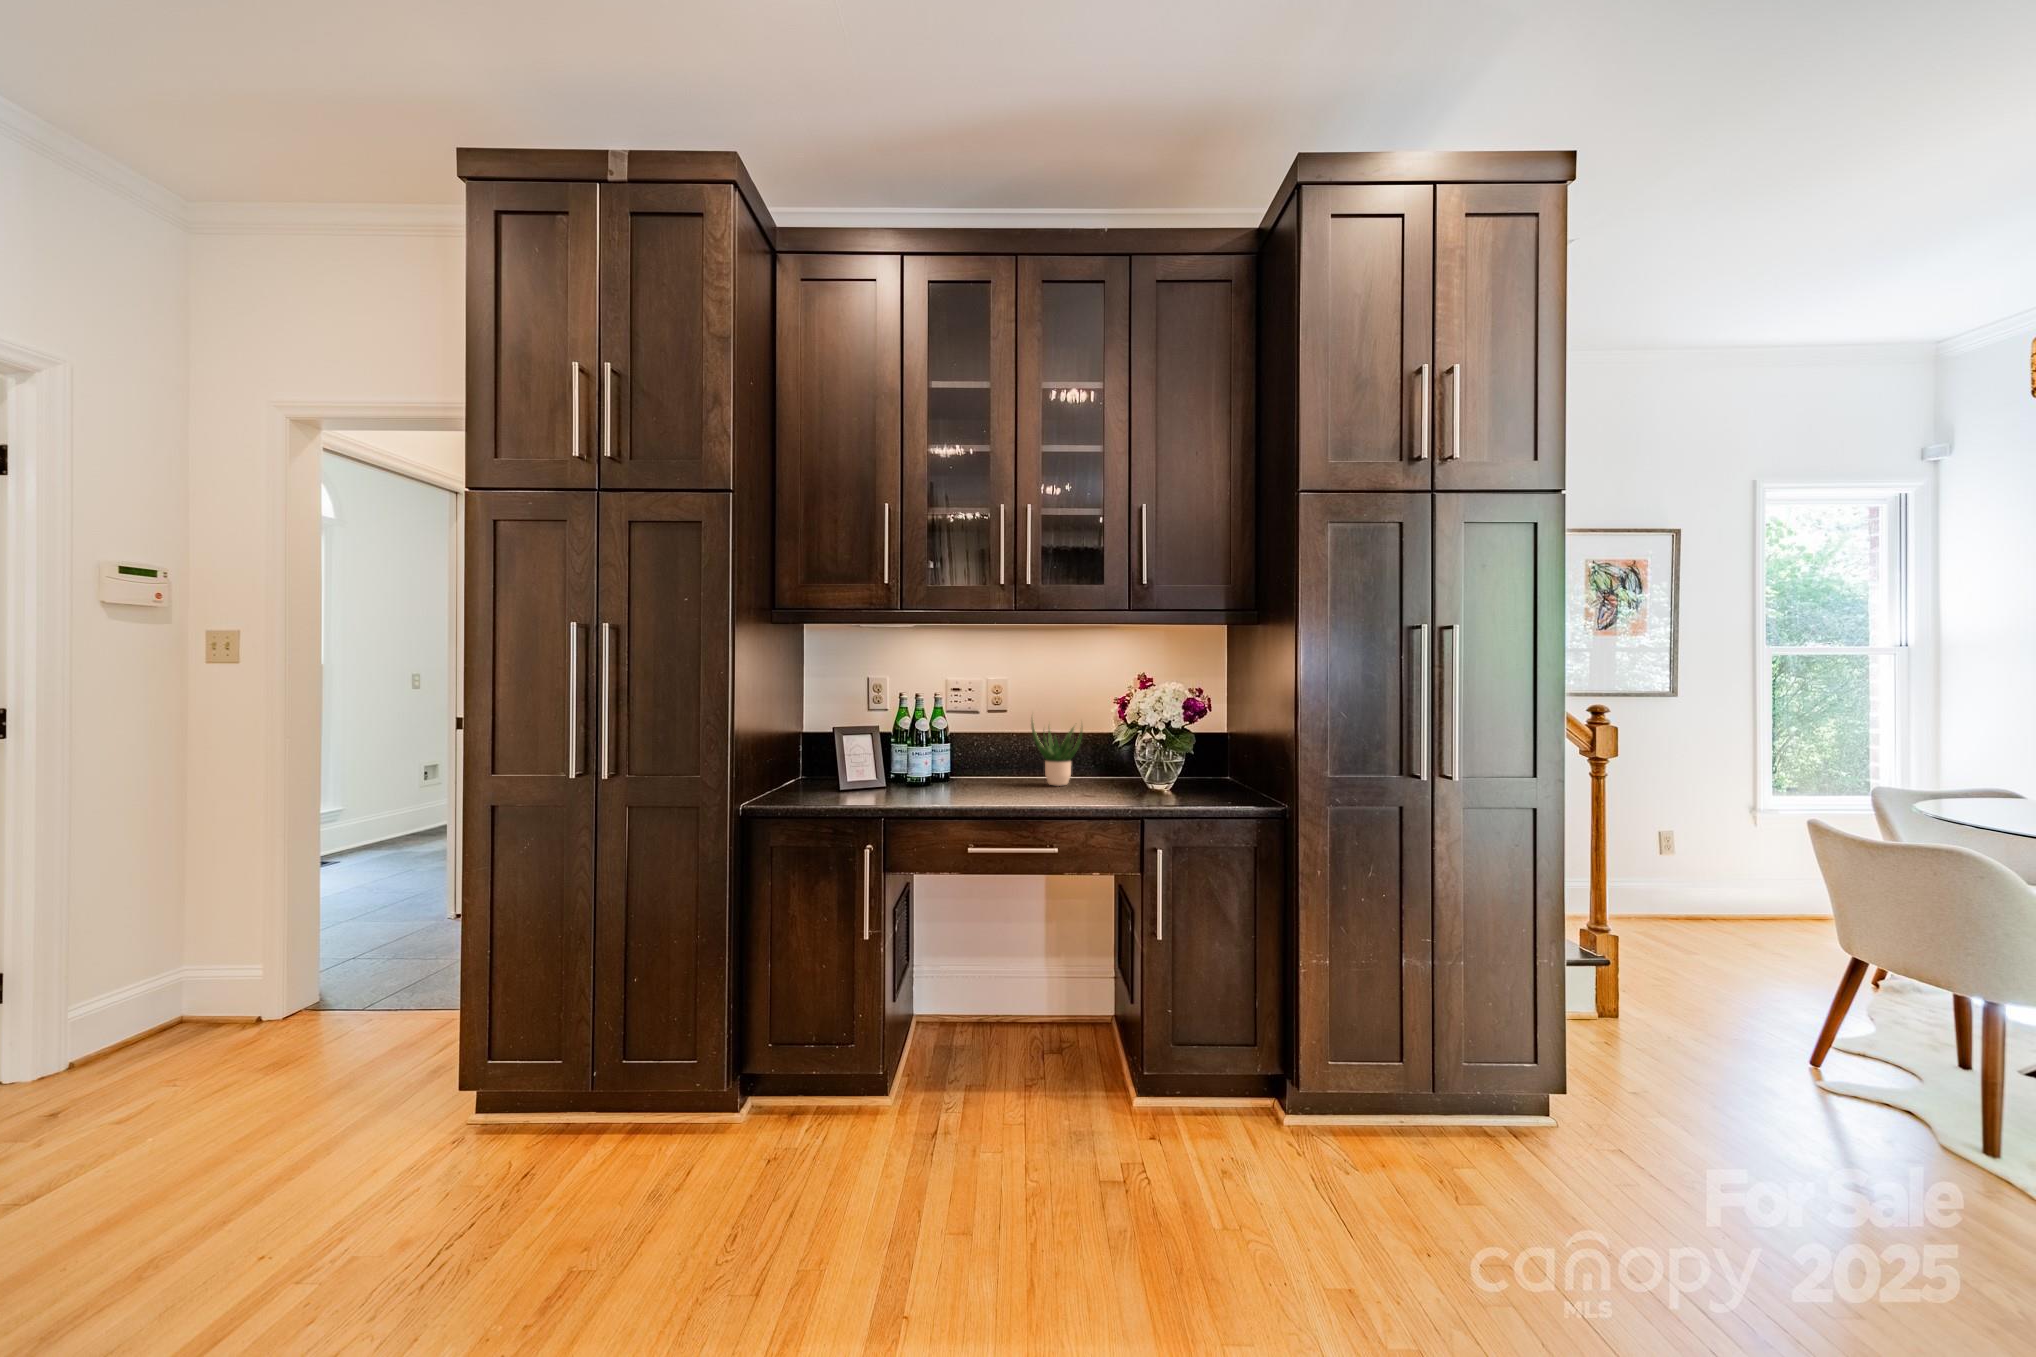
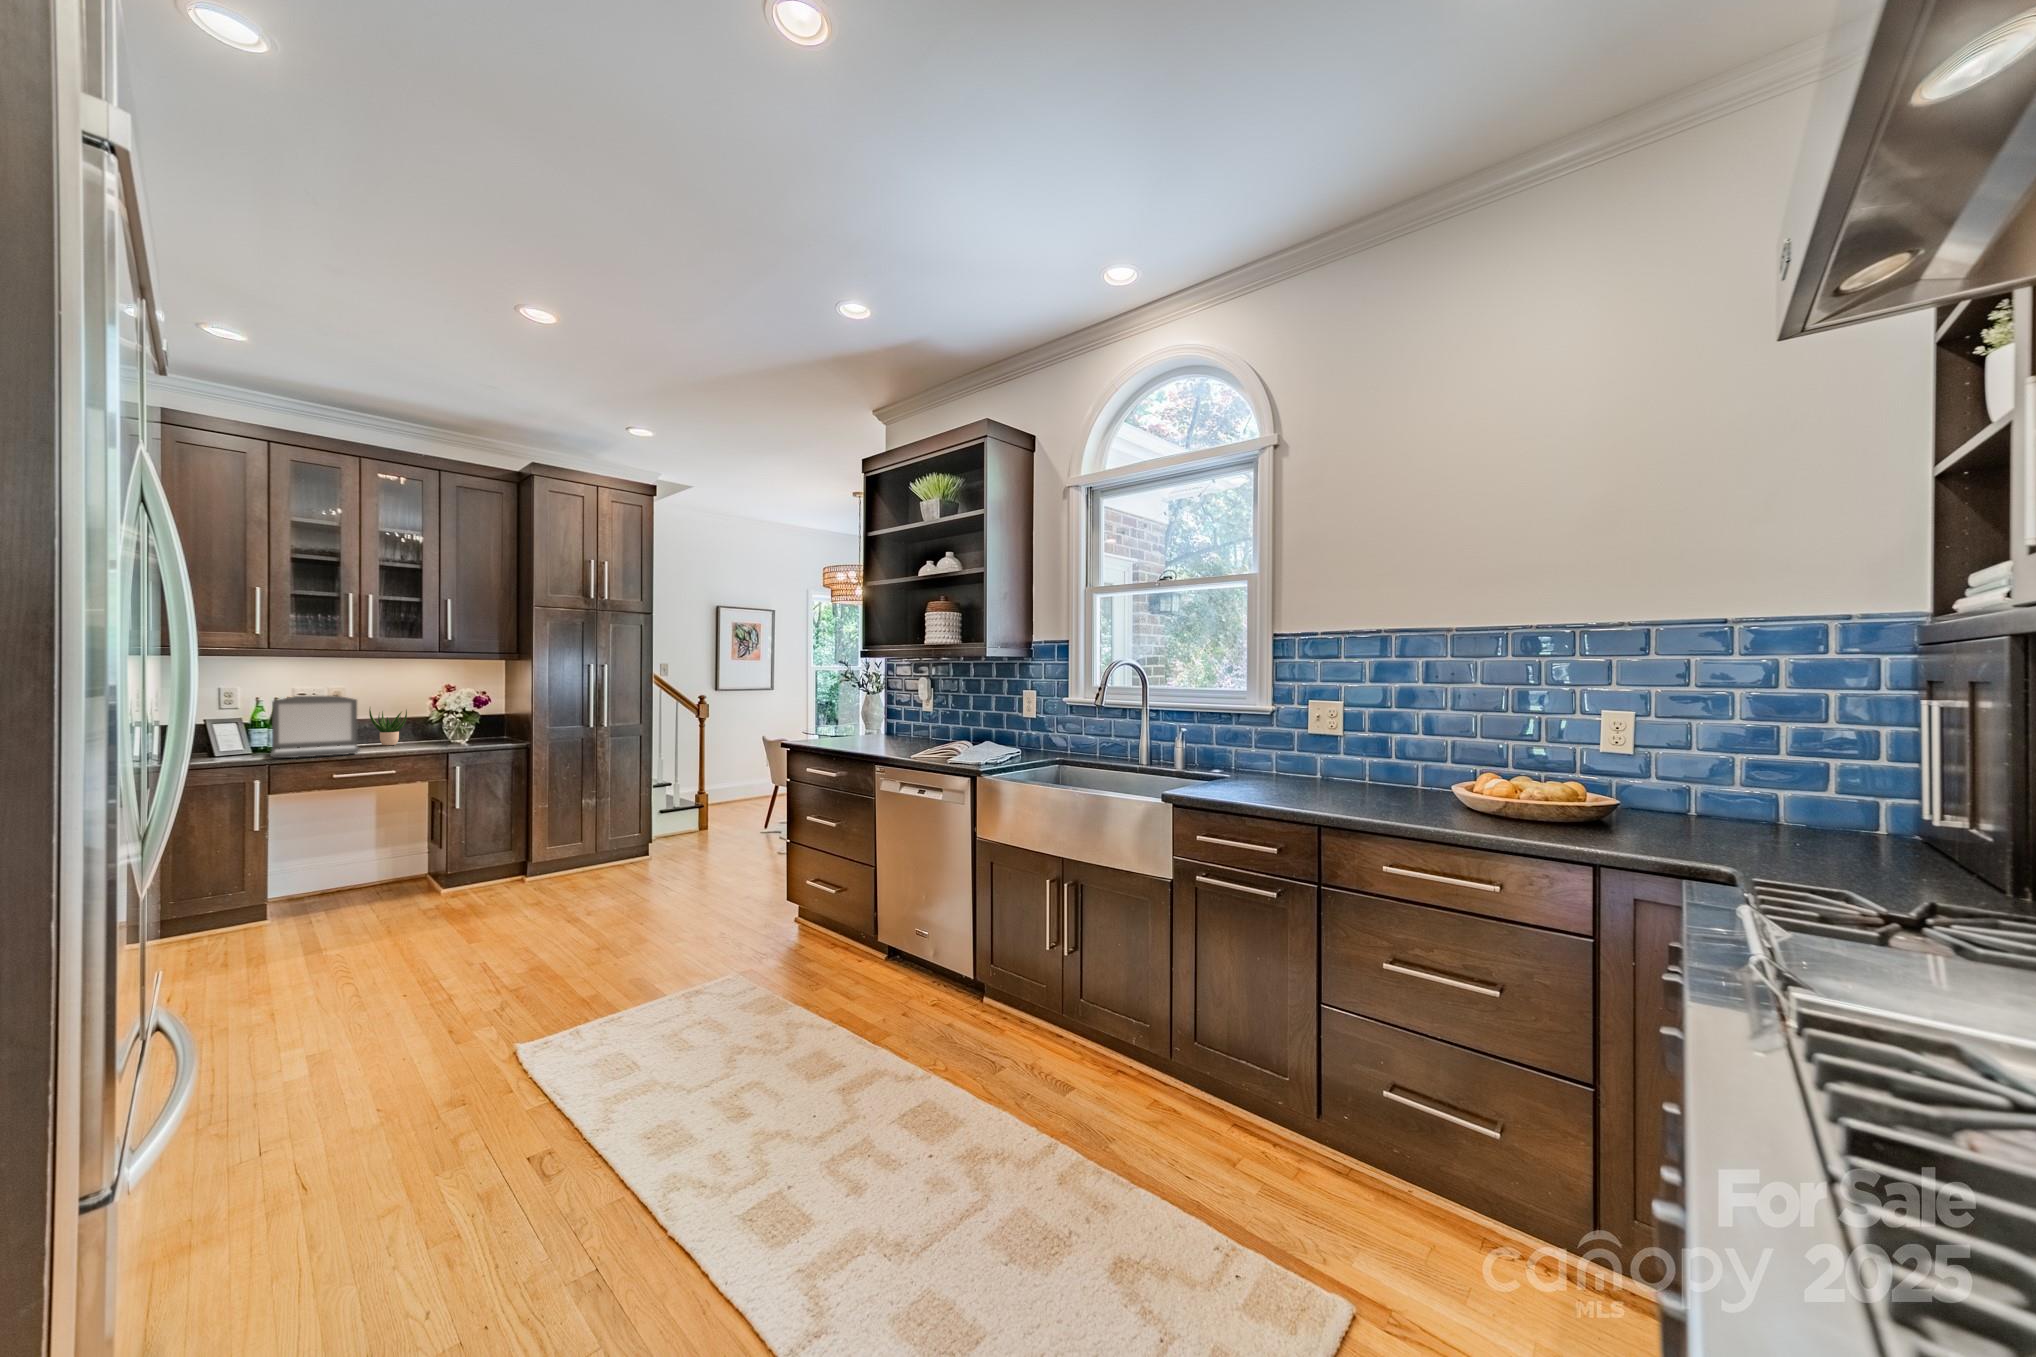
laptop: none [895,693,1014,805] -> present [271,695,359,758]

